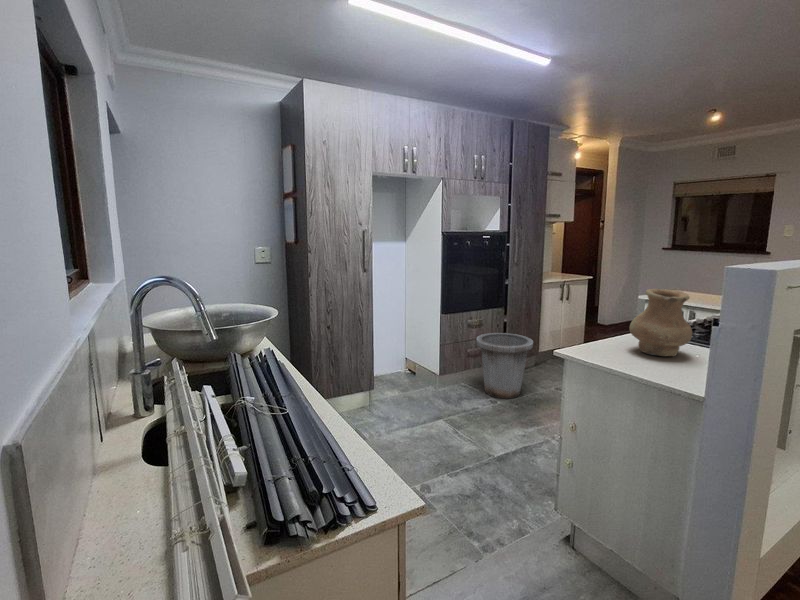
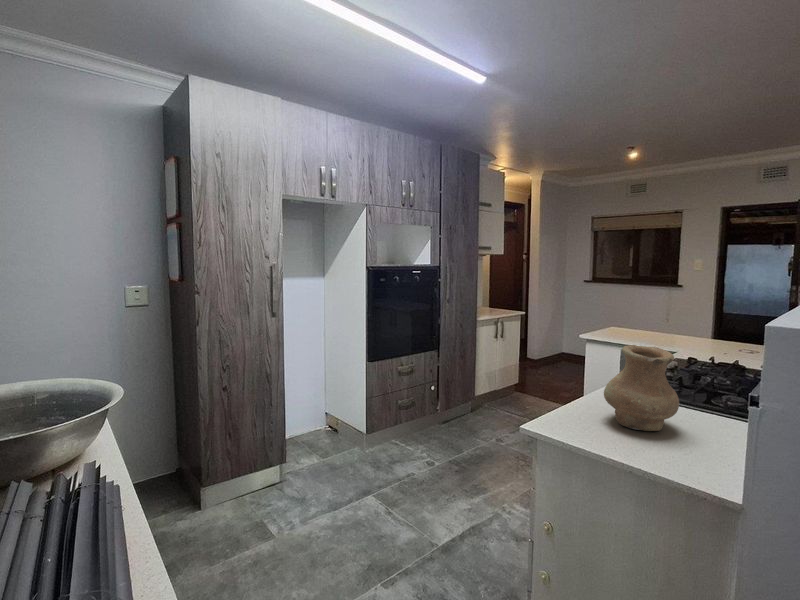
trash can: present [477,333,533,399] -> none [409,380,472,458]

